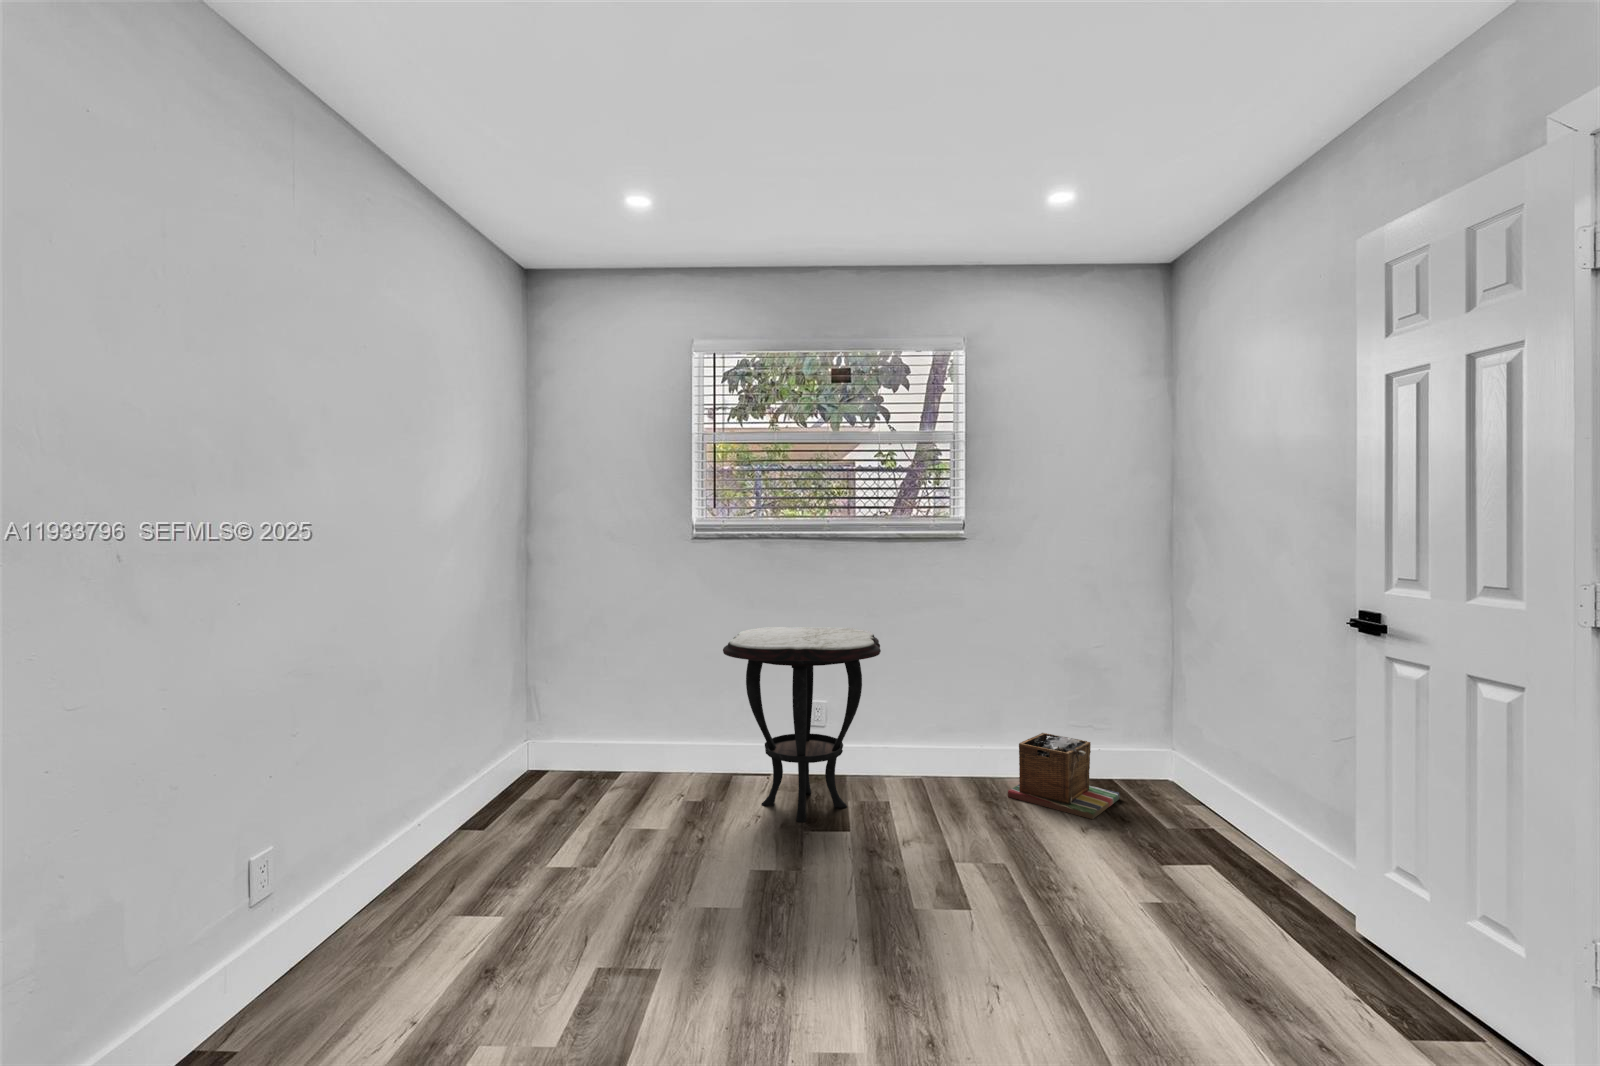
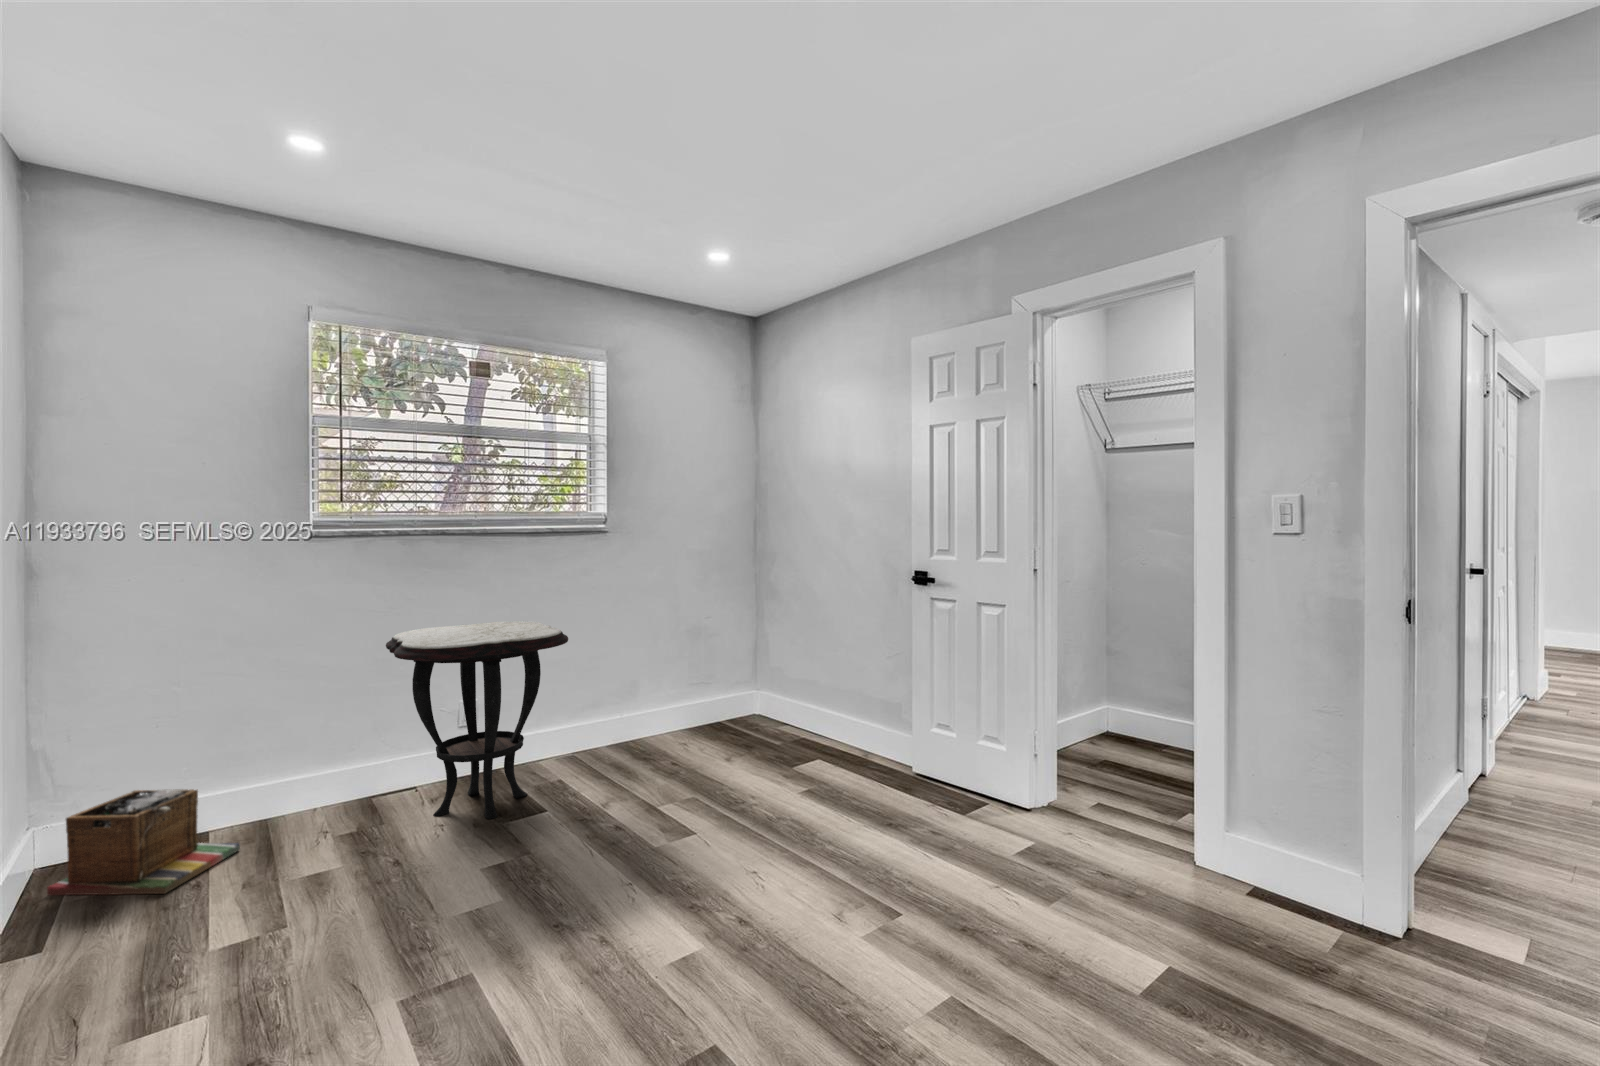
laundry basket: present [1008,733,1120,819] -> present [47,789,240,895]

